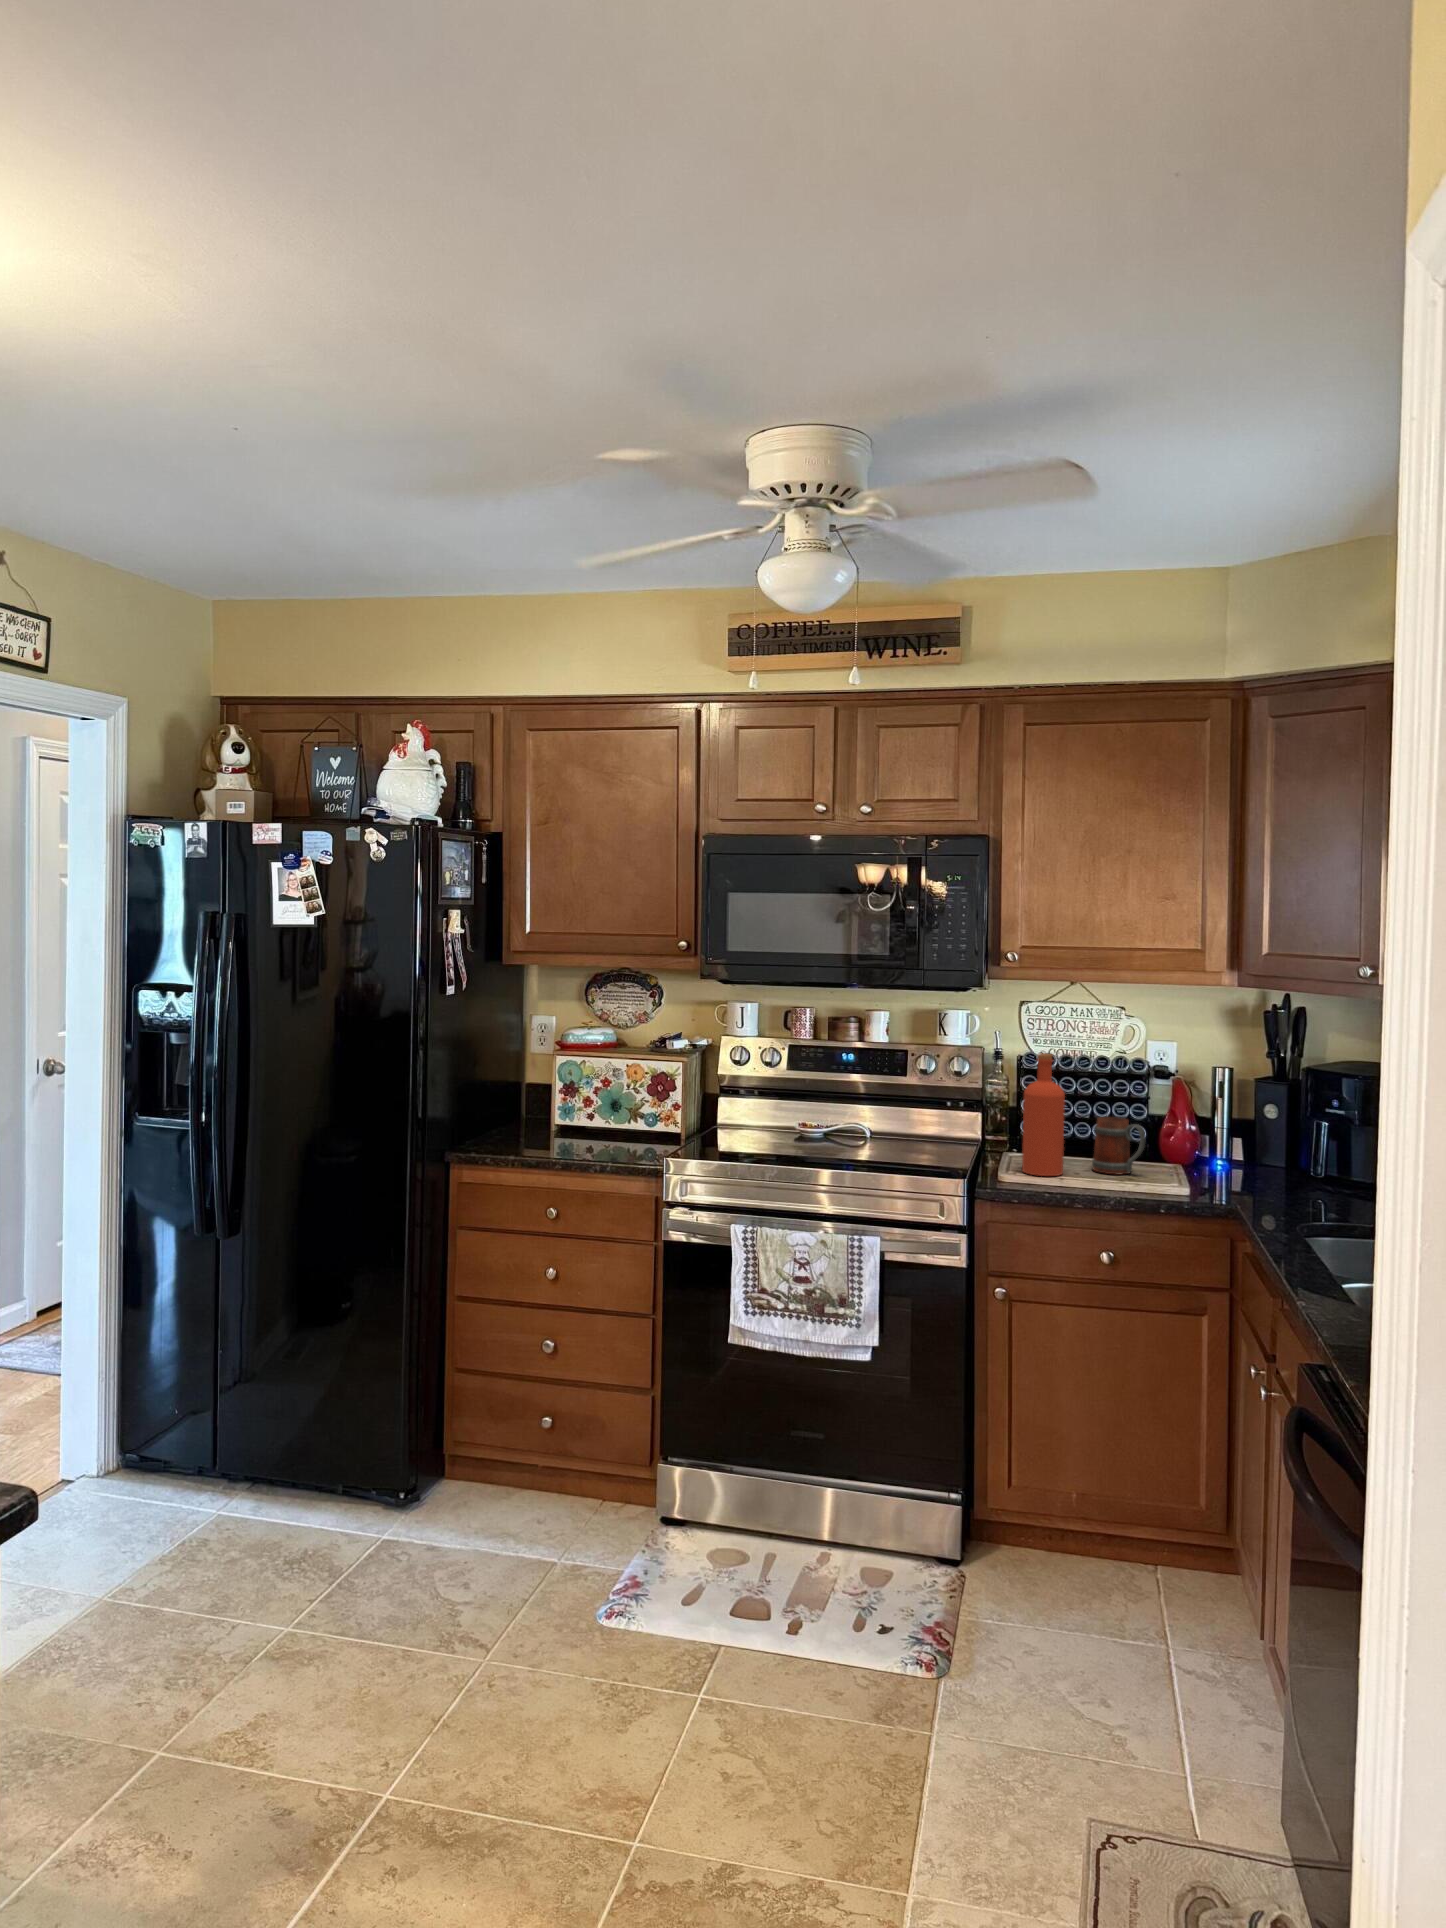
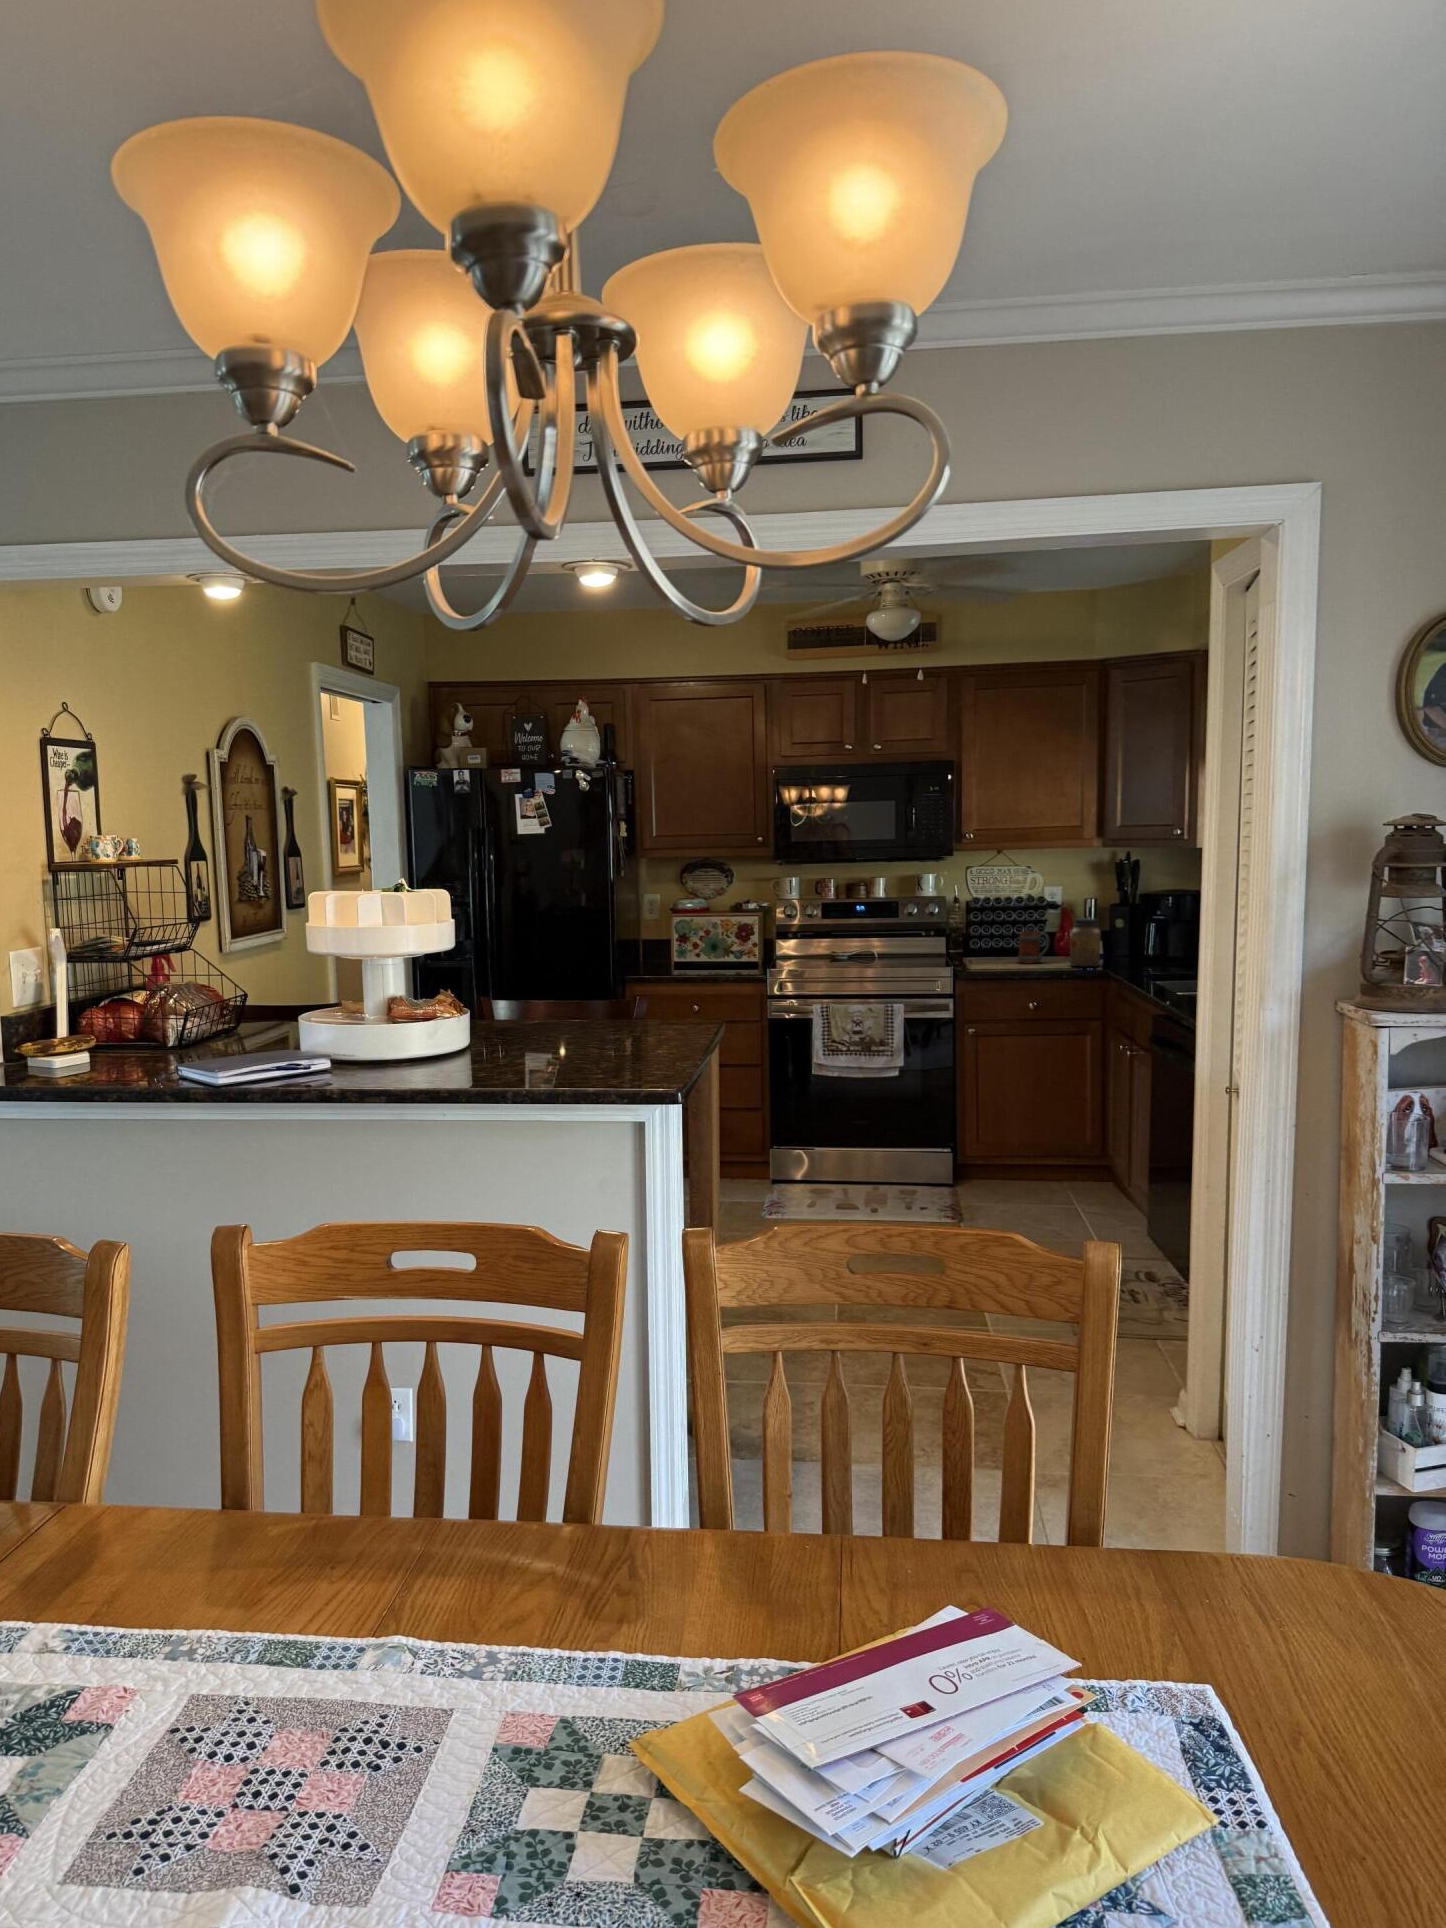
bottle: present [1022,1054,1065,1176] -> none [978,894,1003,966]
jar: none [1178,1107,1234,1195] -> present [1070,918,1101,967]

